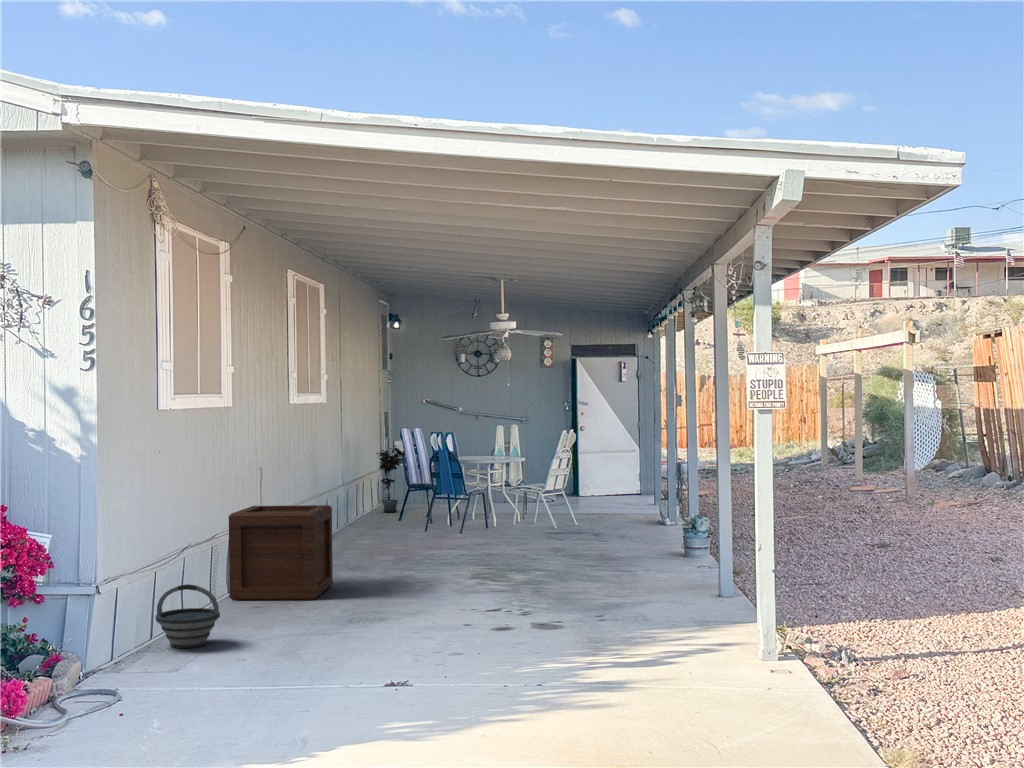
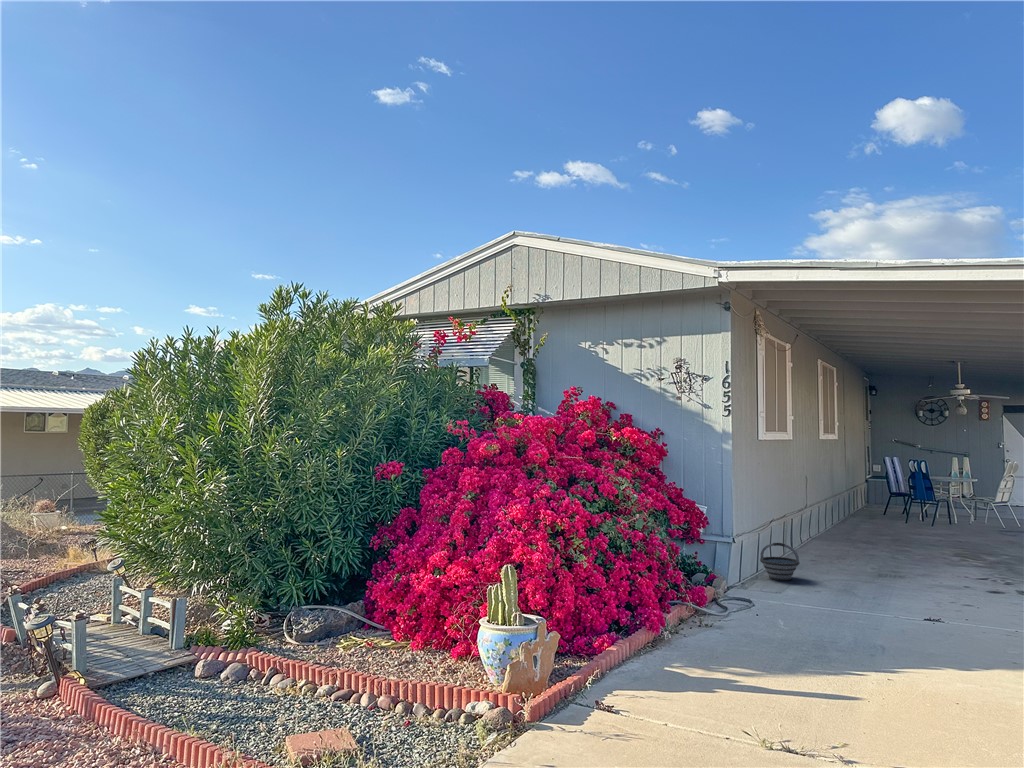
potted plant: present [376,445,403,512] -> none [863,468,883,510]
wooden crate: present [229,505,333,600] -> none [792,499,858,560]

